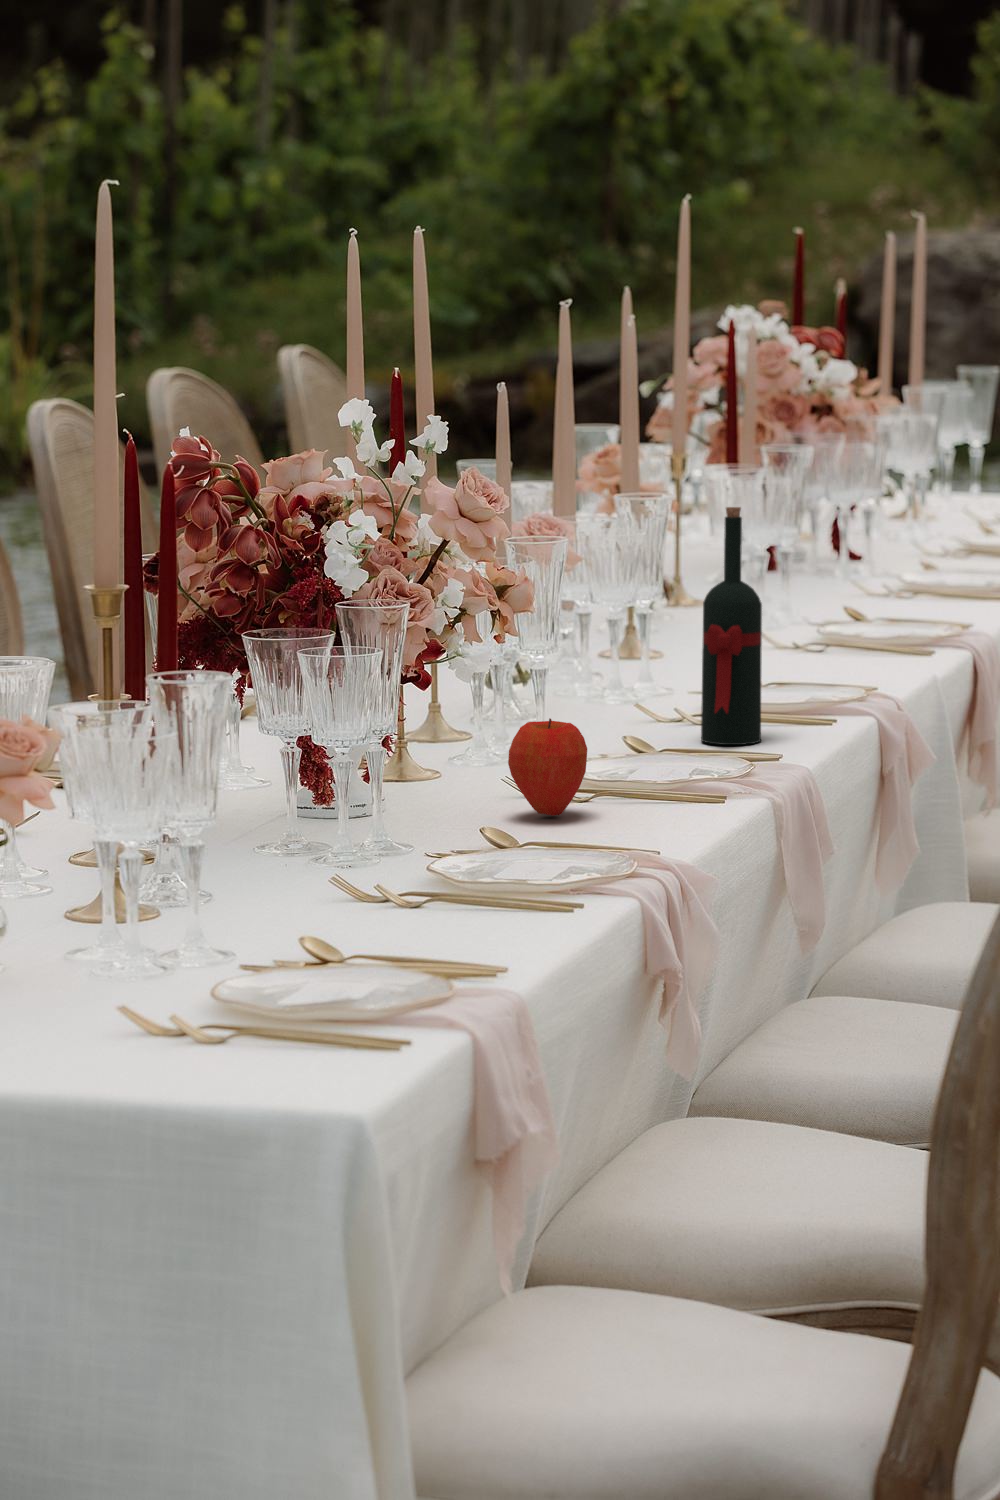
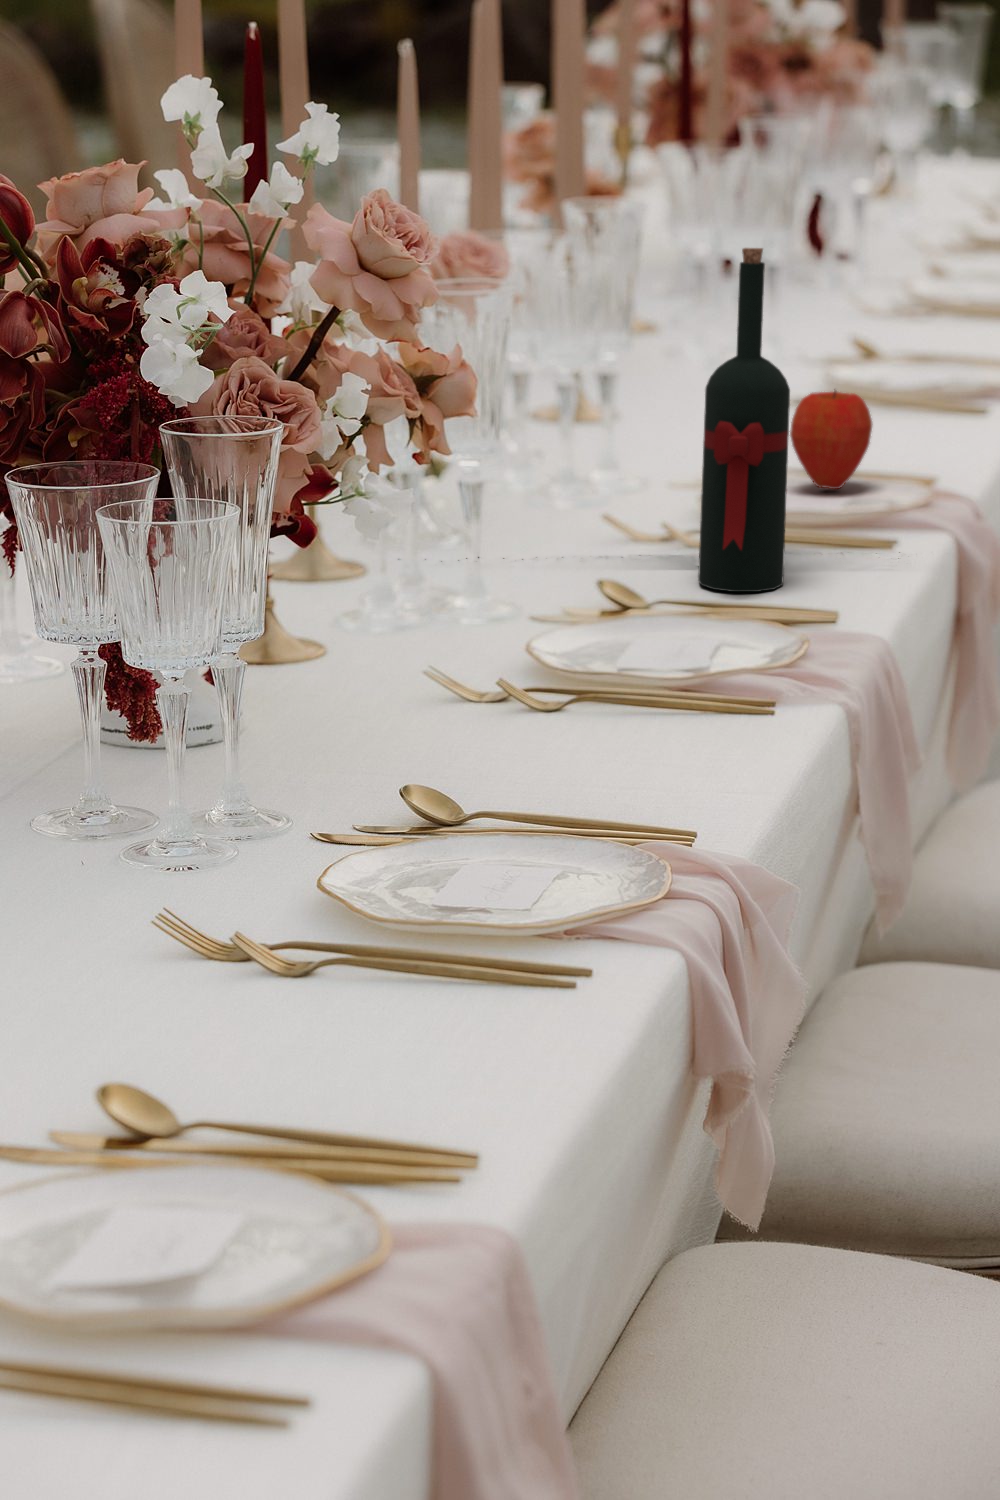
apple: present [508,719,587,816] -> present [790,391,873,489]

